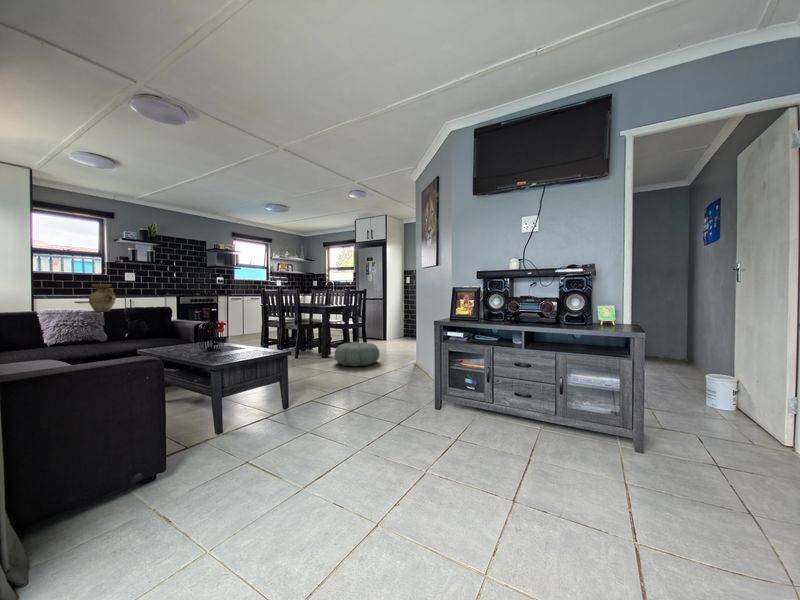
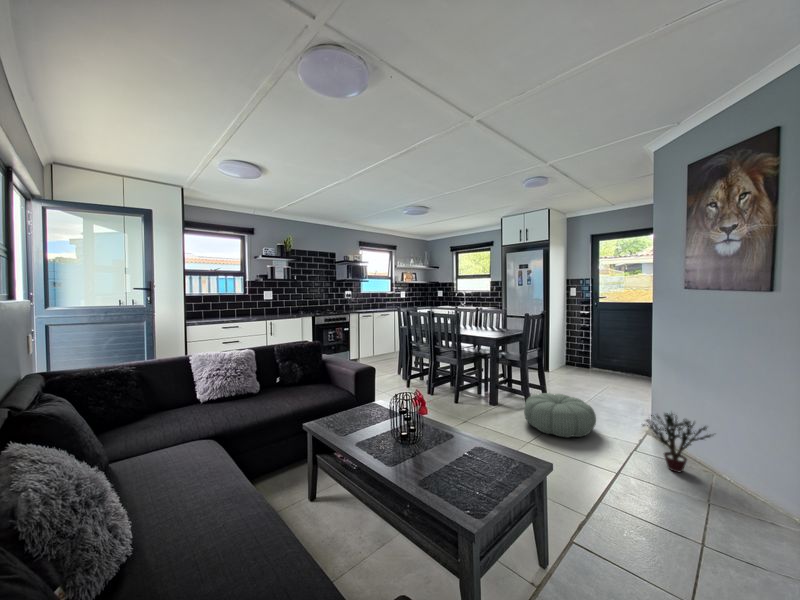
vase: present [89,284,116,312] -> none [239,318,265,352]
potted plant: none [389,339,423,374] -> present [643,413,711,472]

